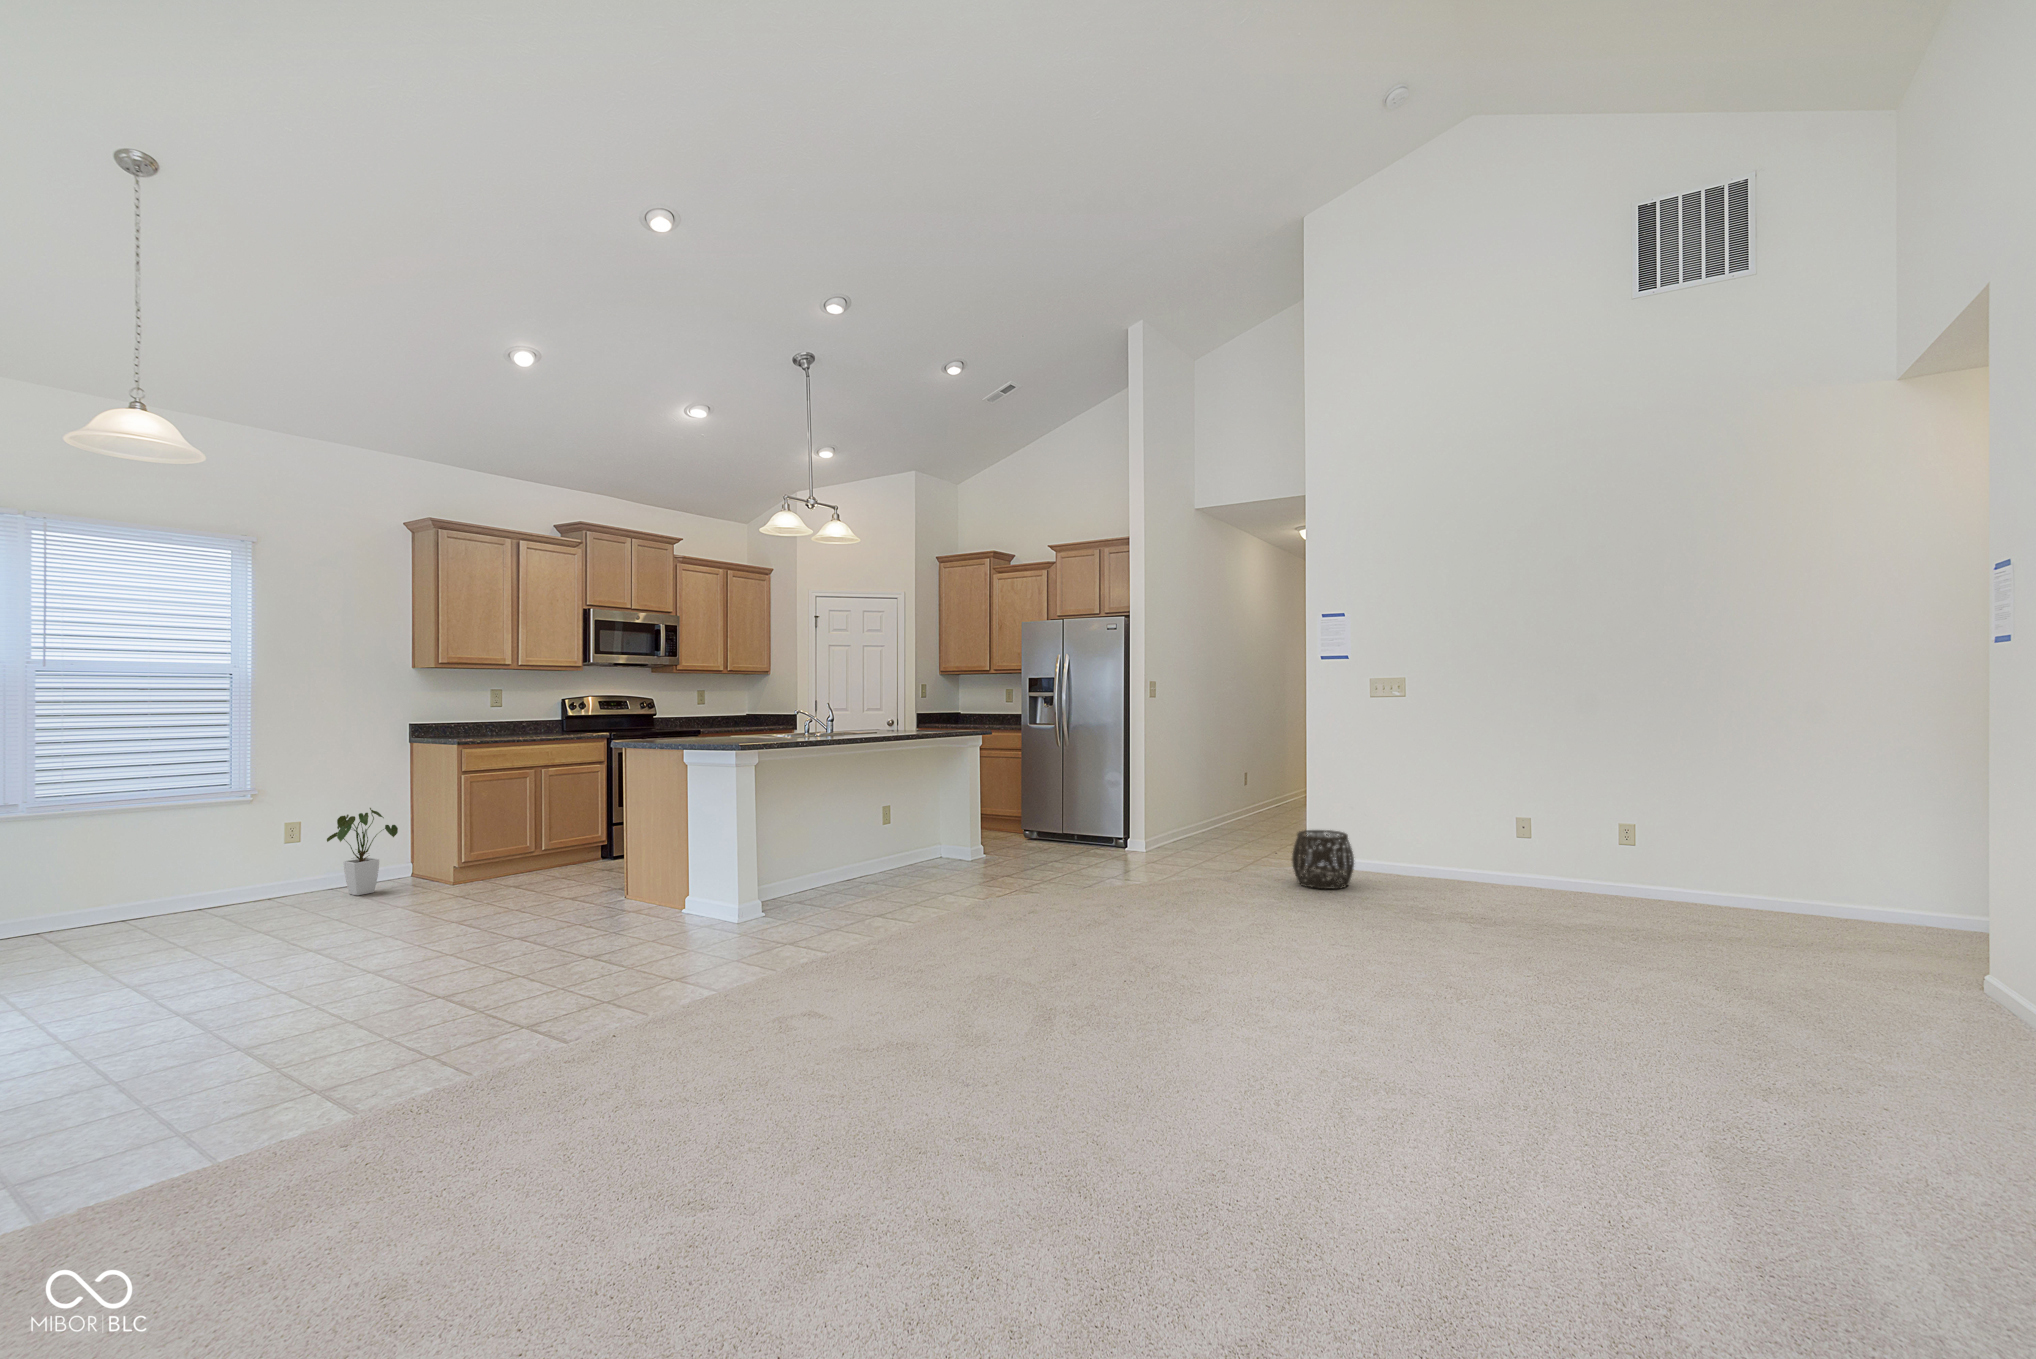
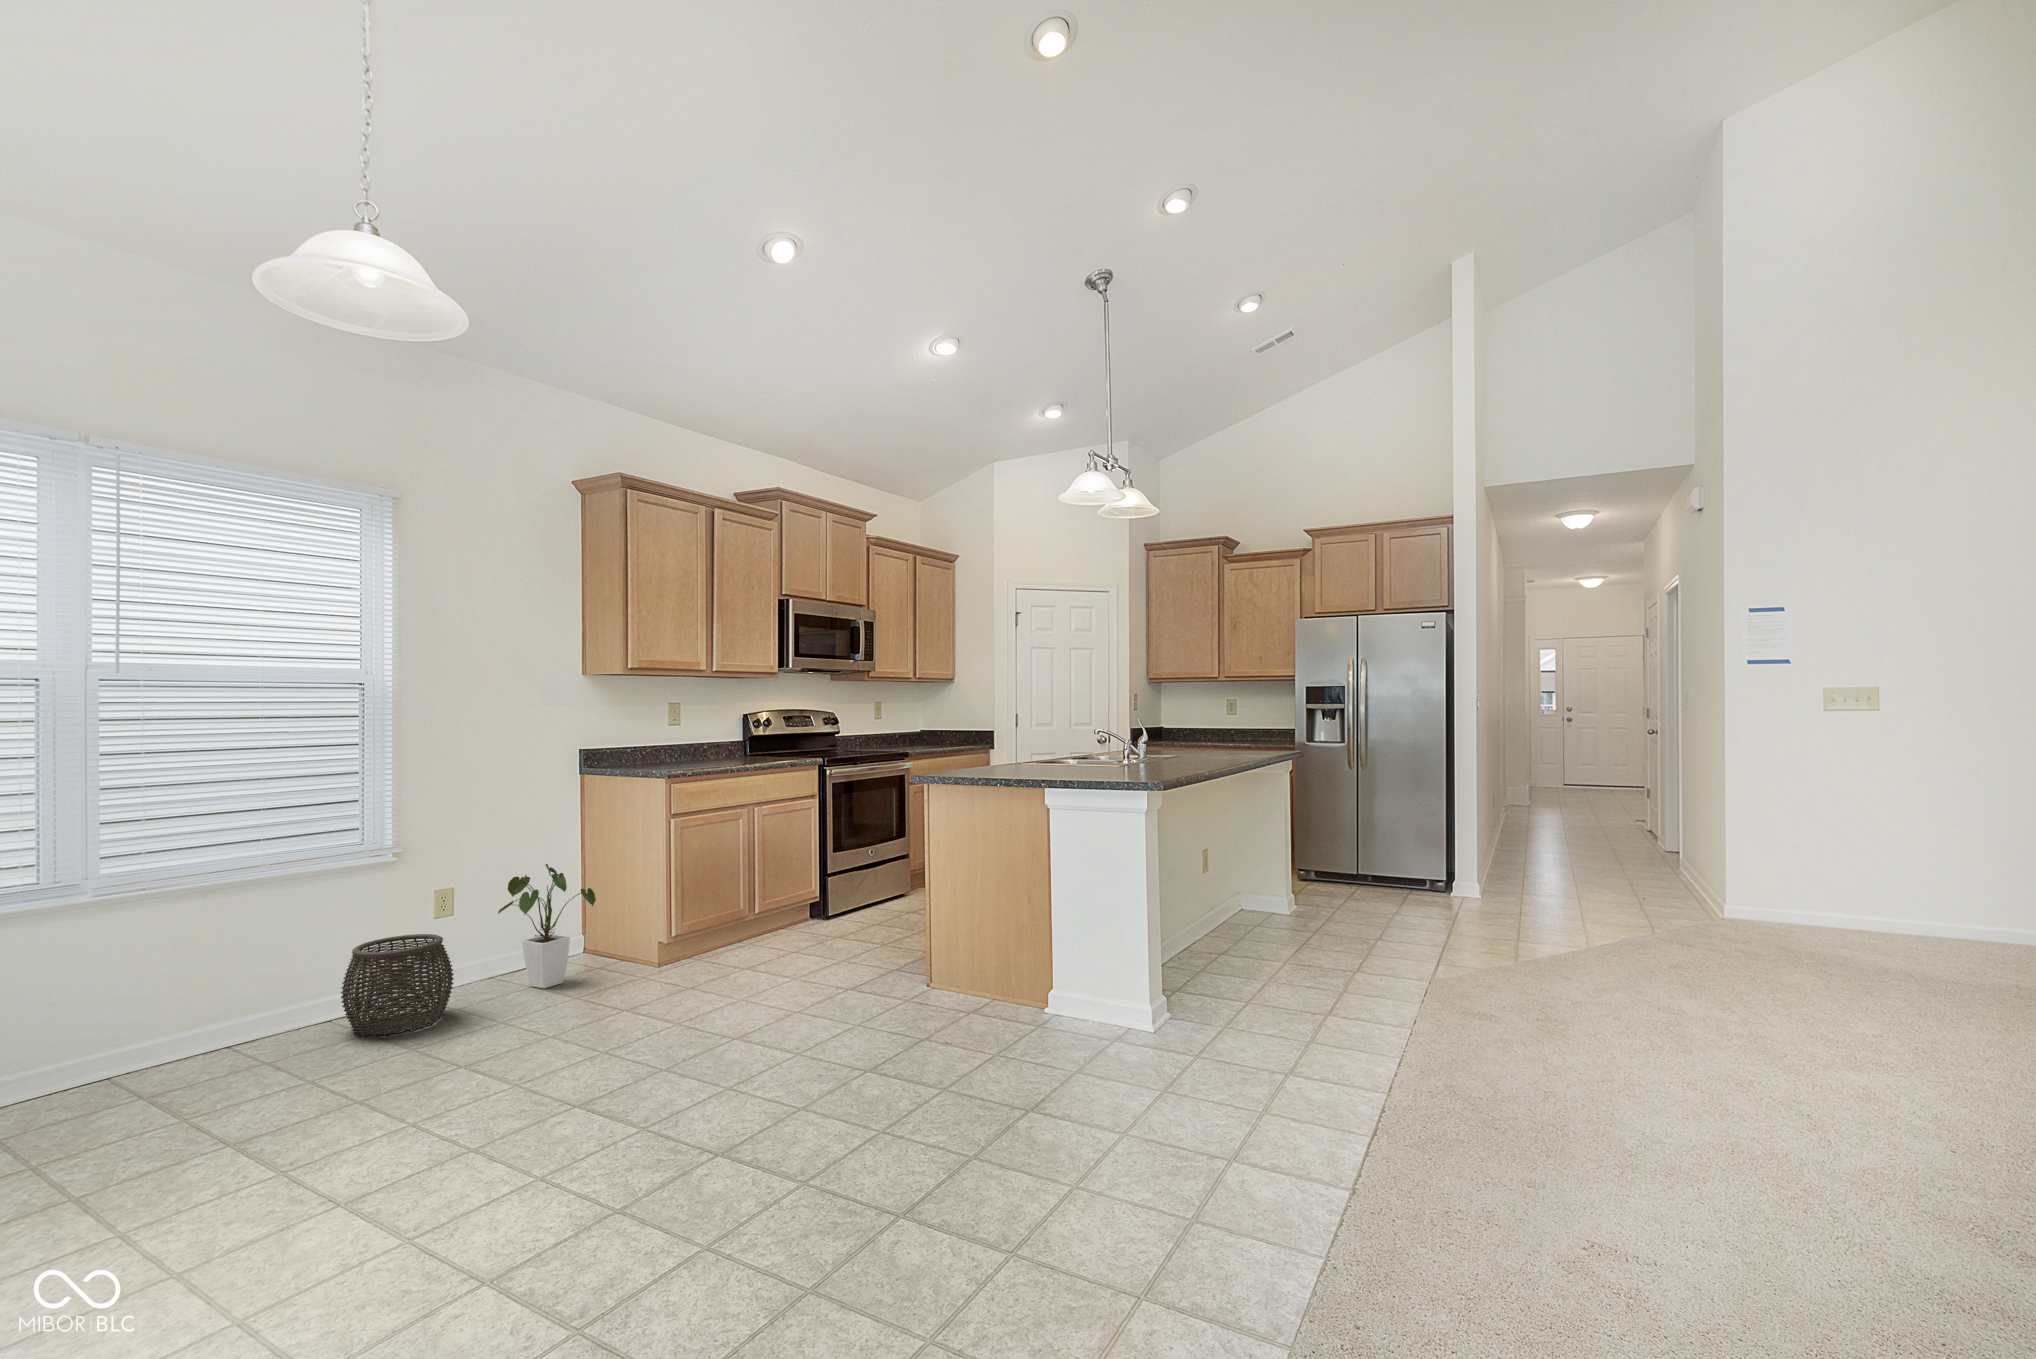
woven basket: present [1292,830,1354,889] -> present [341,934,454,1036]

